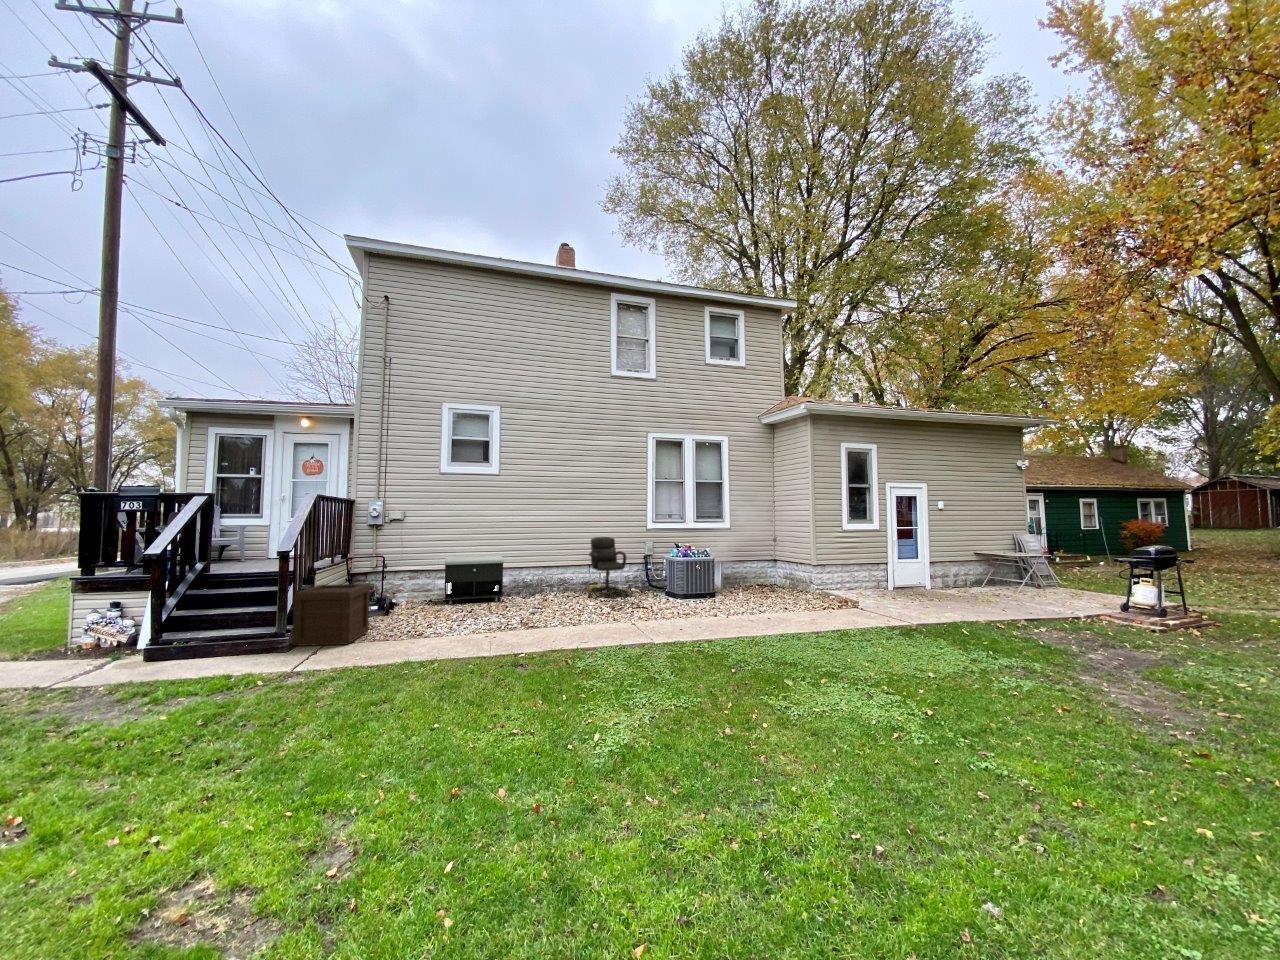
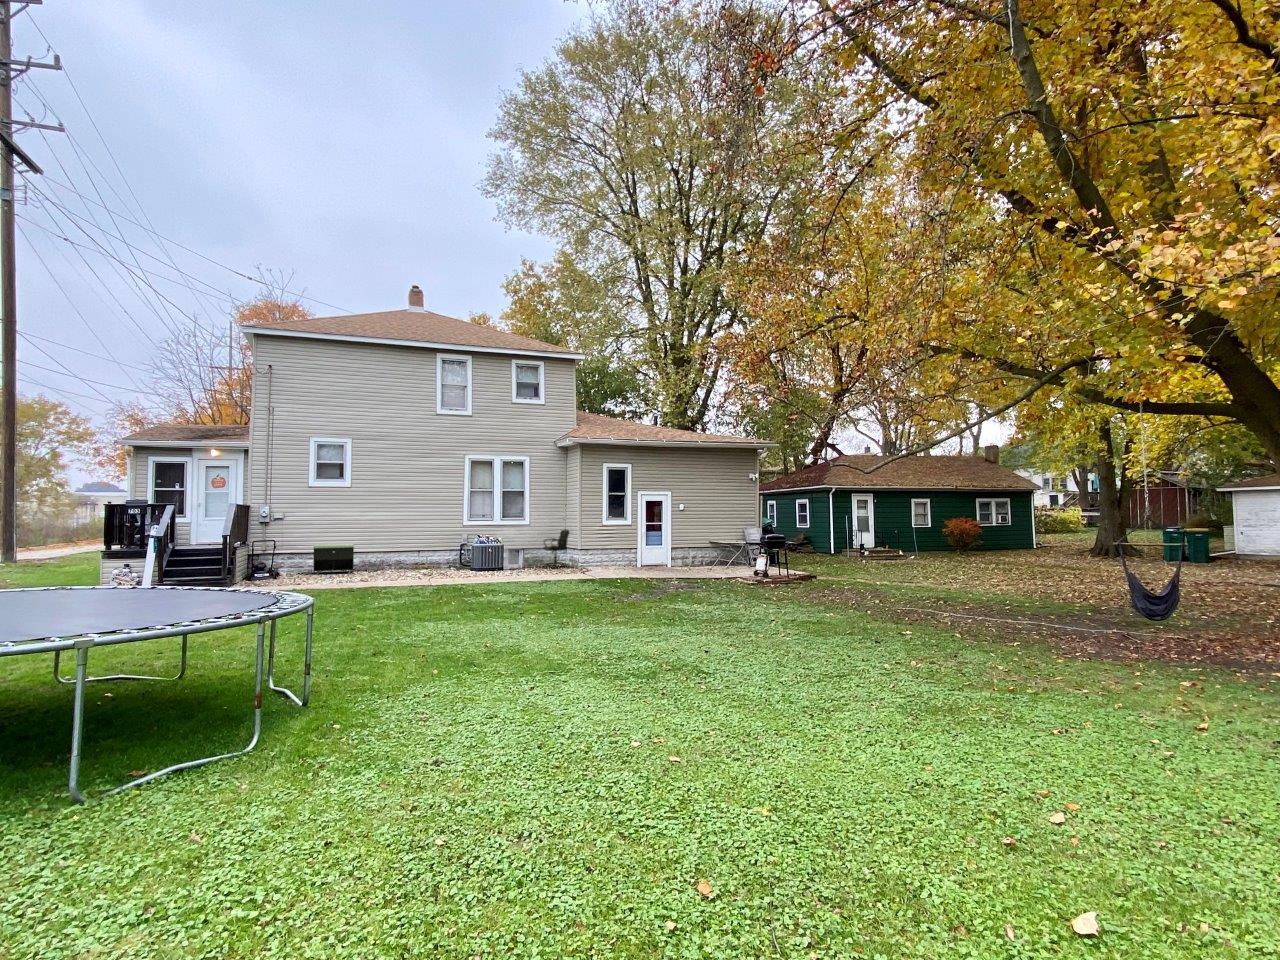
chair: present [587,537,629,598] -> present [543,530,569,568]
wooden crate: present [292,584,370,646] -> none [227,555,267,587]

